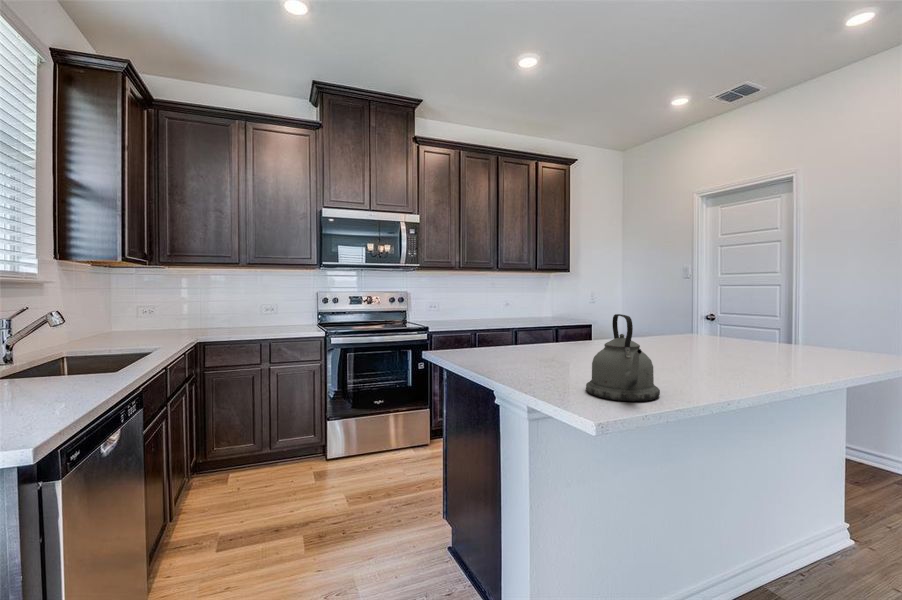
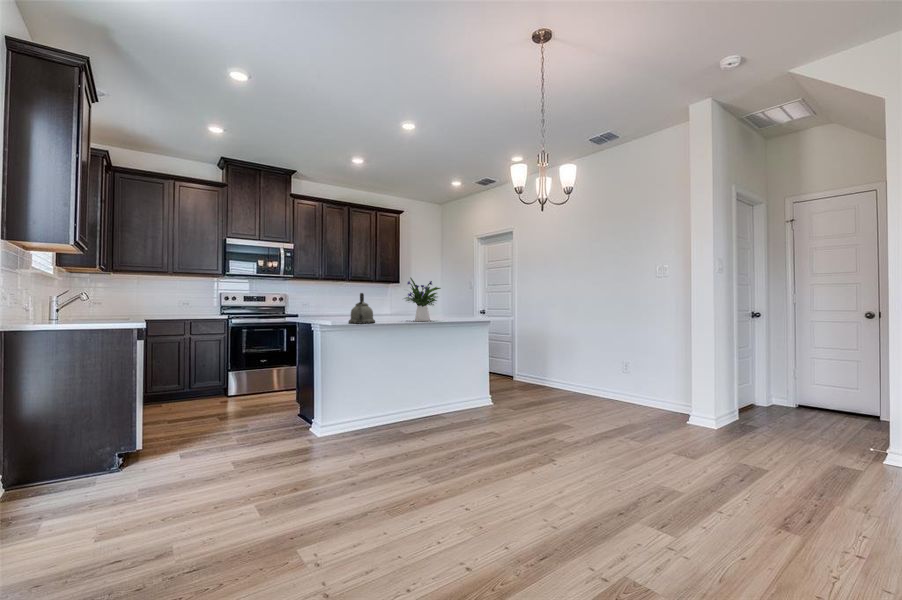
flower arrangement: none [683,269,809,378] -> present [405,278,440,321]

